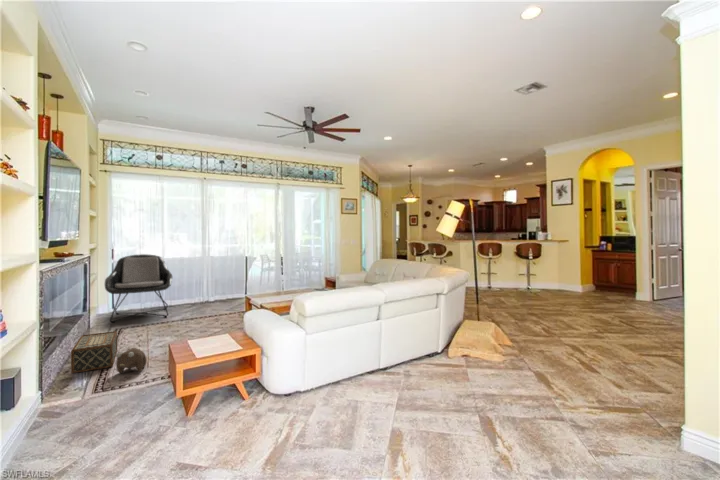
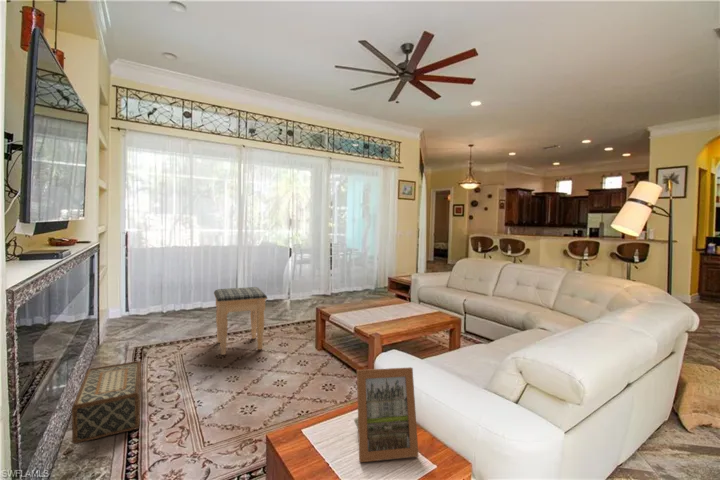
lounge chair: present [105,254,172,323] -> none [117,242,205,334]
footstool: none [174,285,212,333] -> present [214,287,267,355]
picture frame: none [206,305,238,347] -> present [354,367,419,462]
plush toy: present [116,348,146,373] -> none [148,402,193,446]

